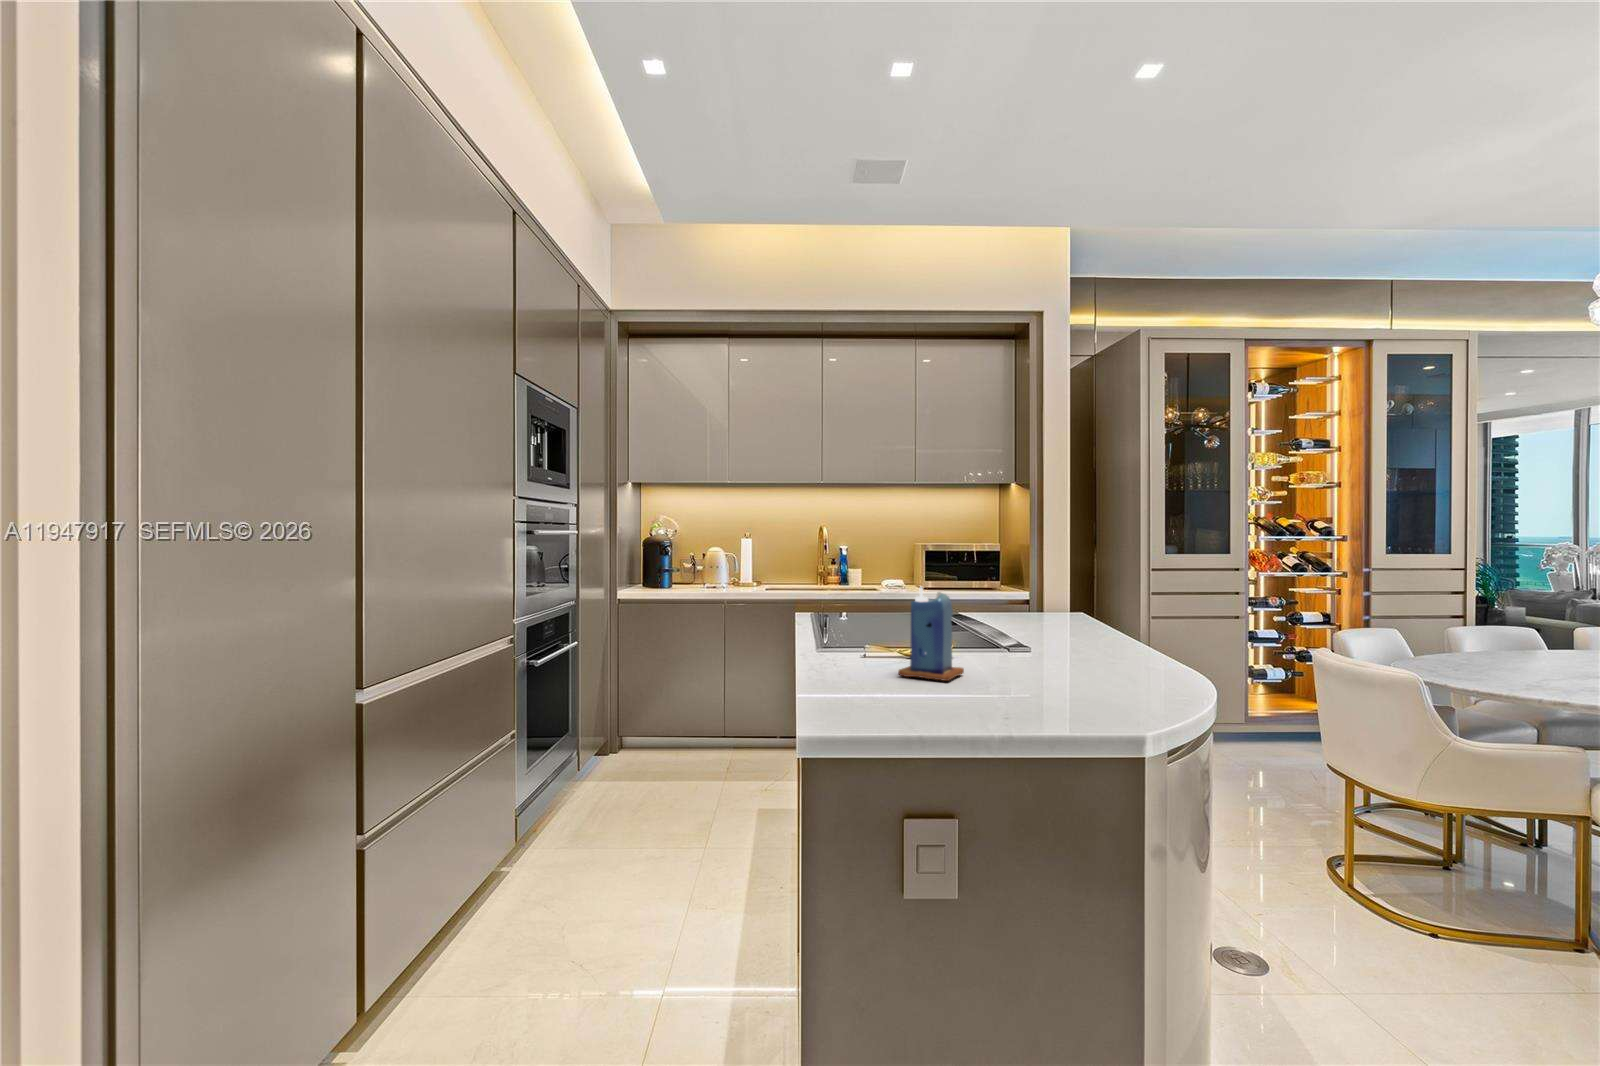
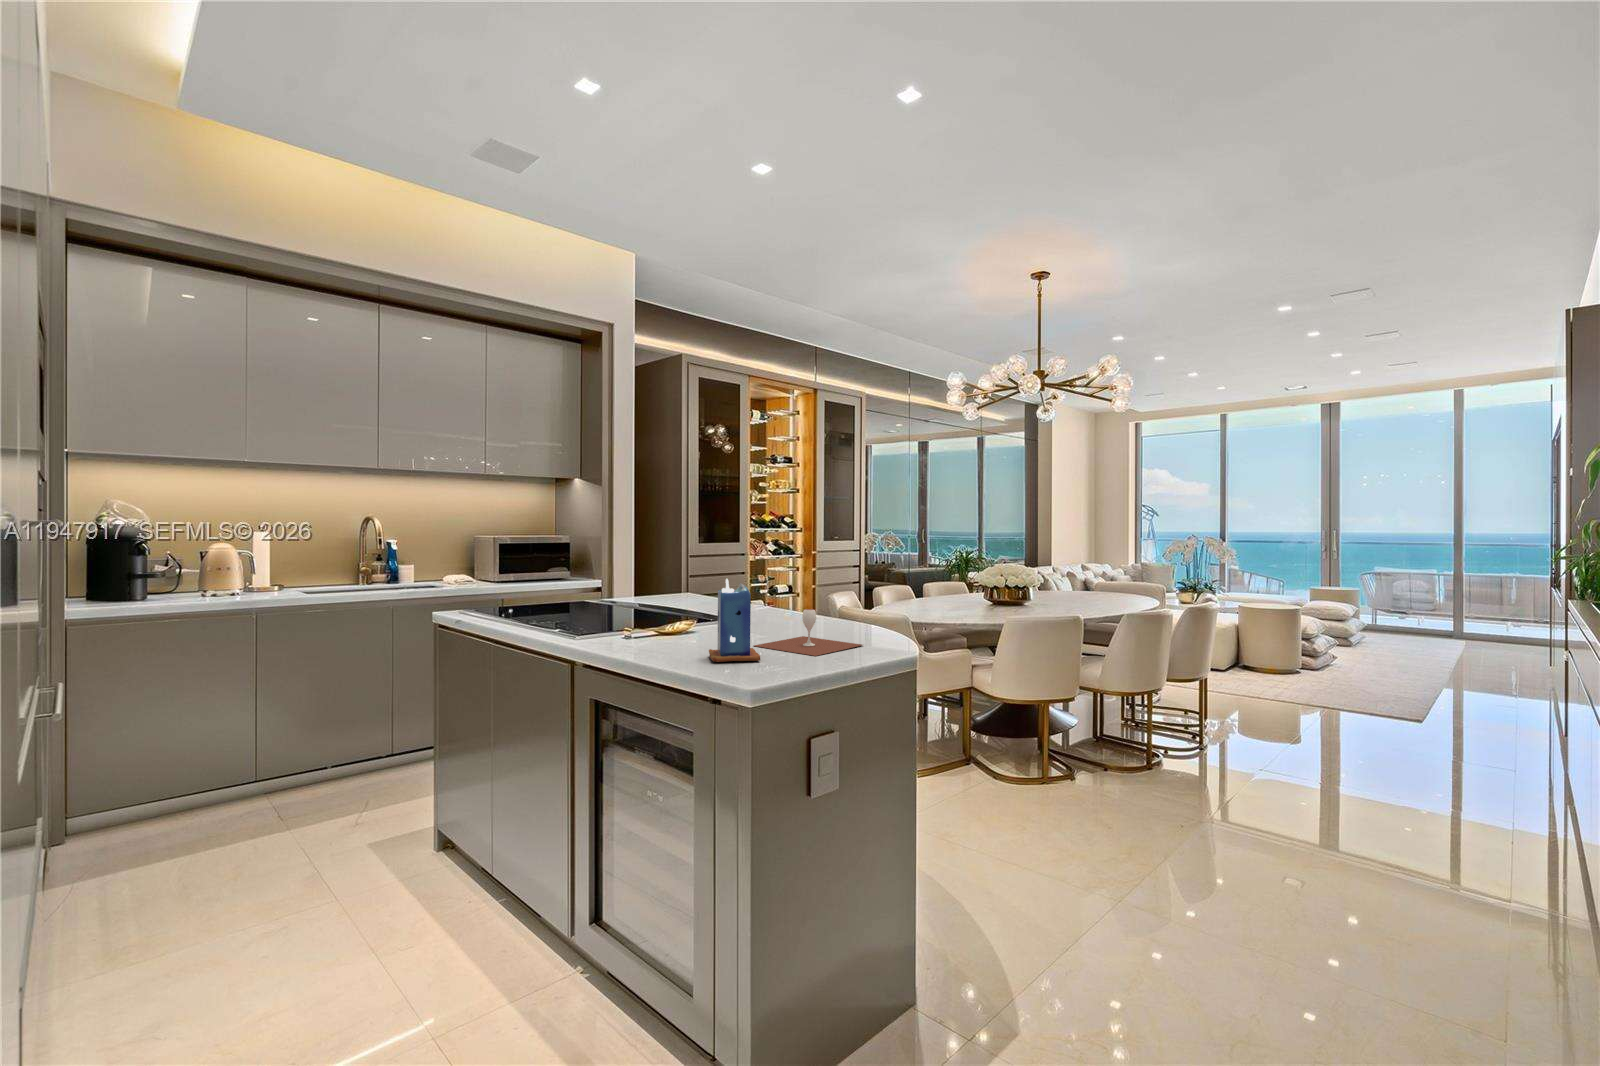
wine glass: none [989,631,1126,687] -> present [754,609,862,656]

